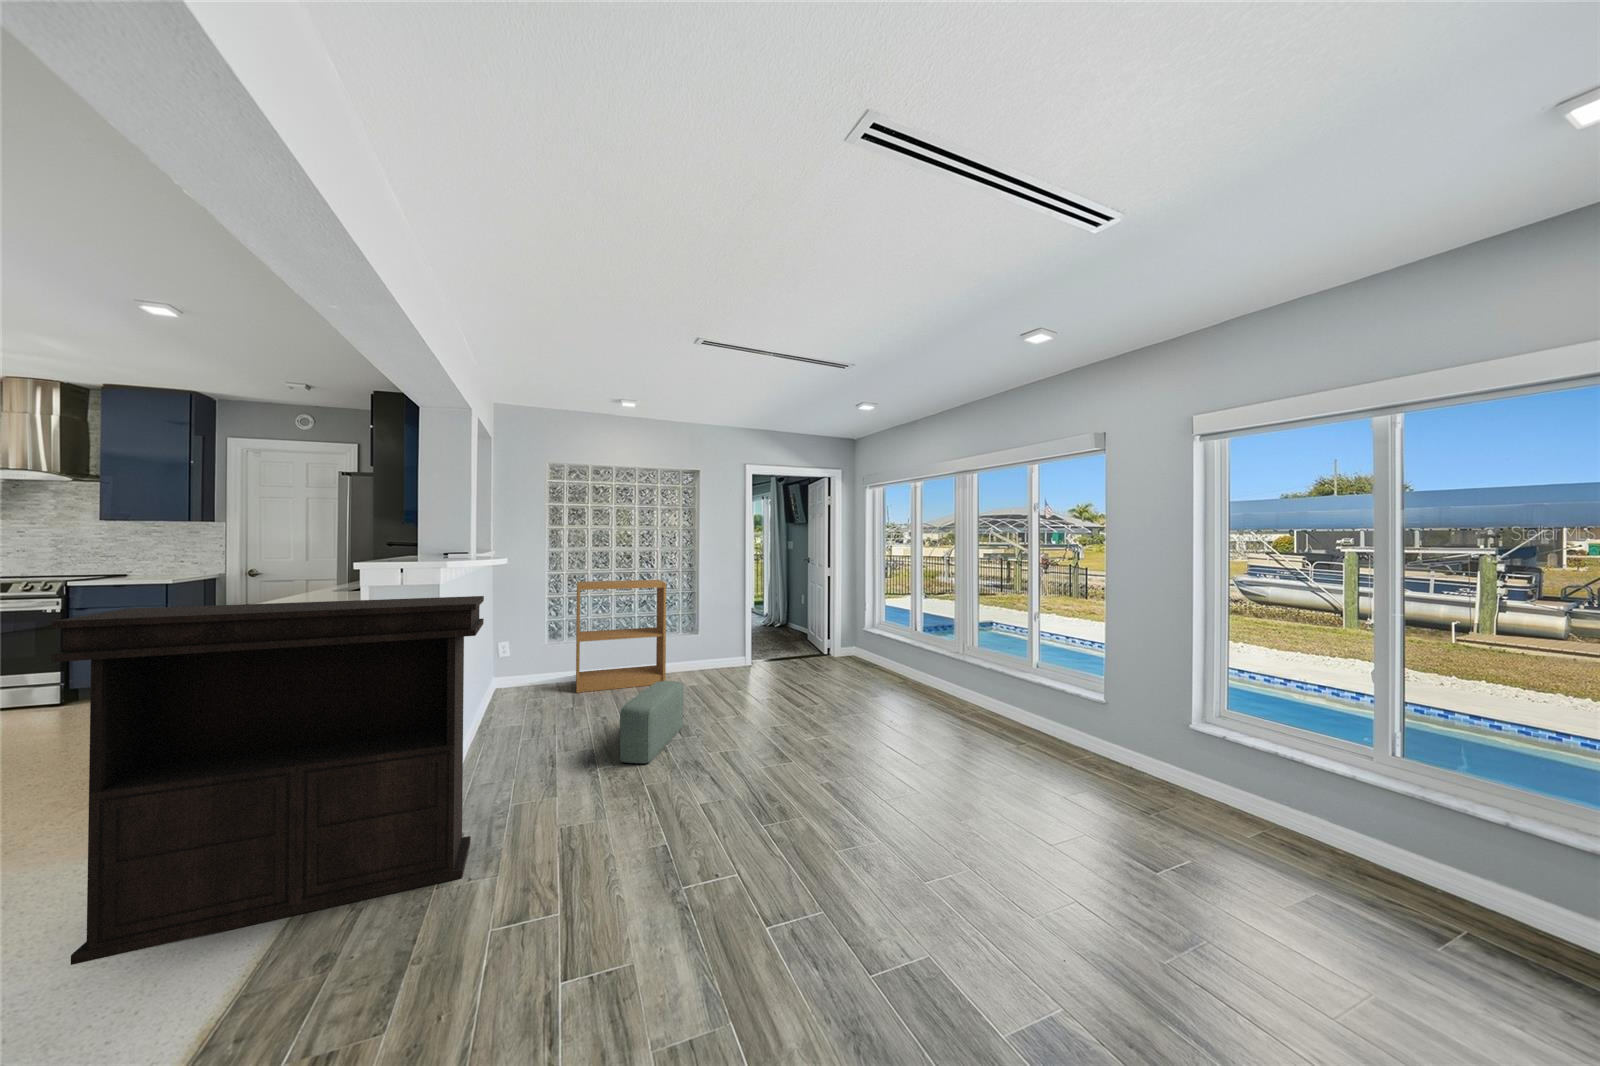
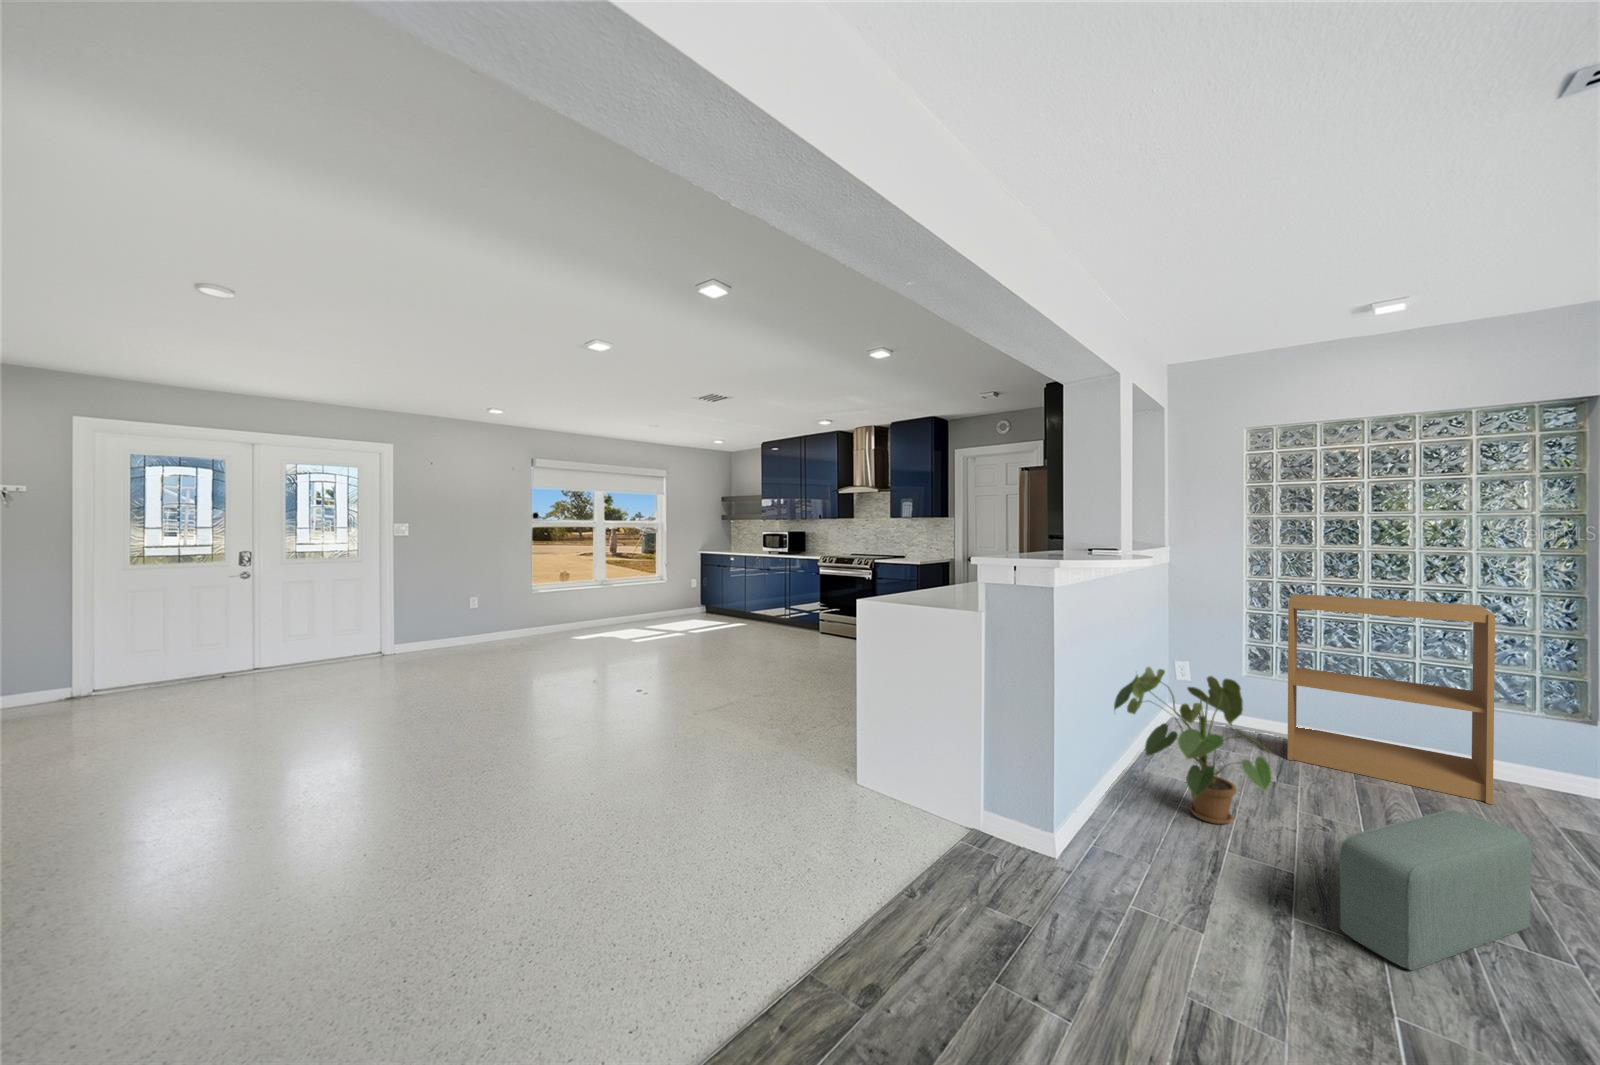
console table: present [52,596,484,965] -> none [775,594,1079,982]
house plant: none [474,637,581,742] -> present [1114,667,1272,824]

